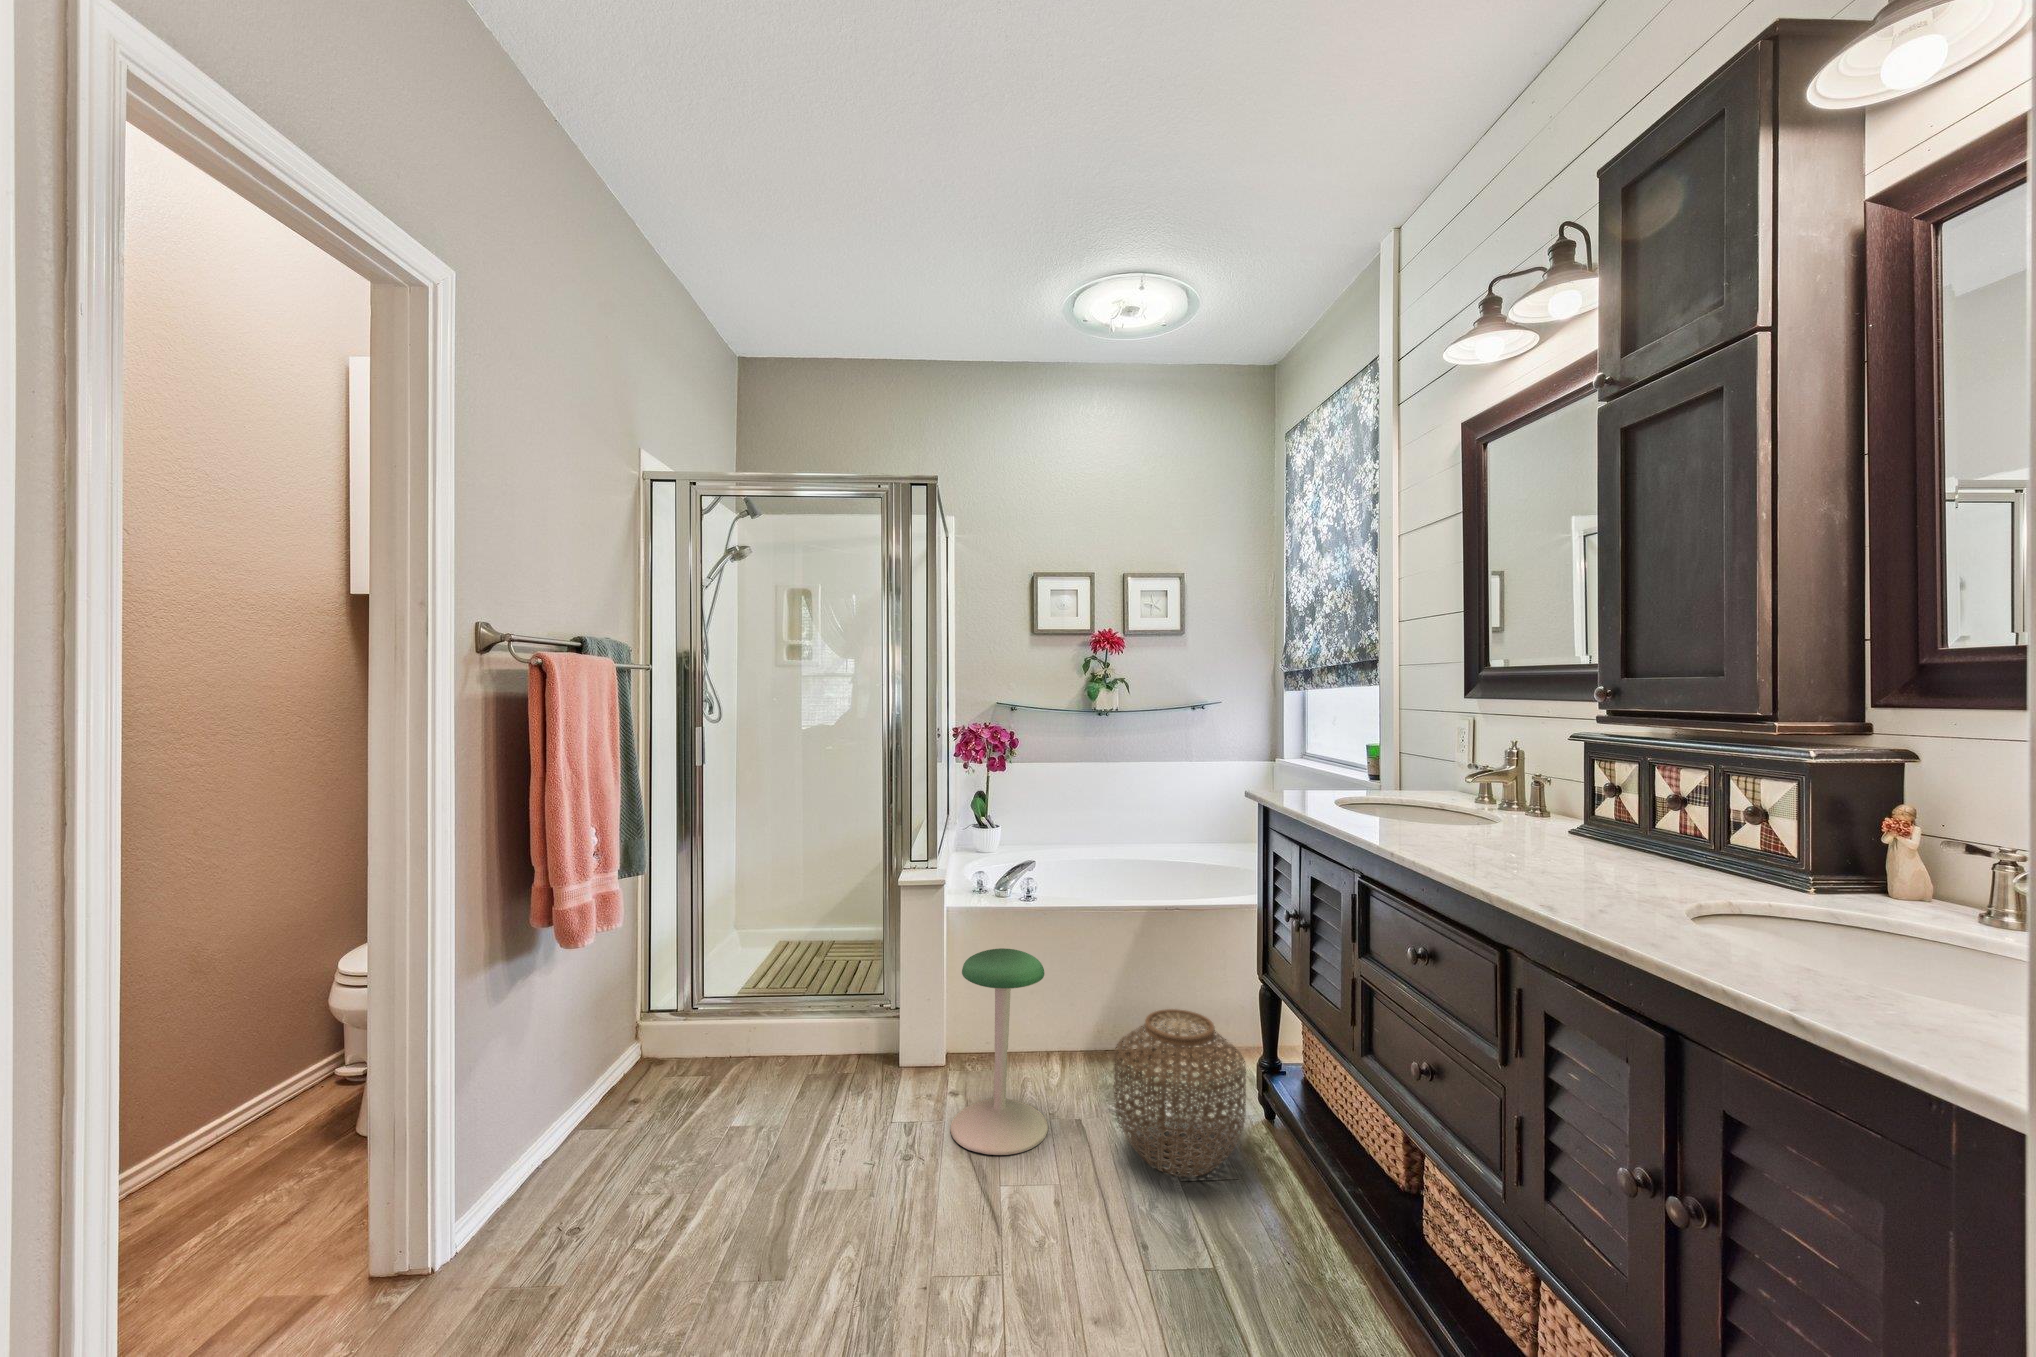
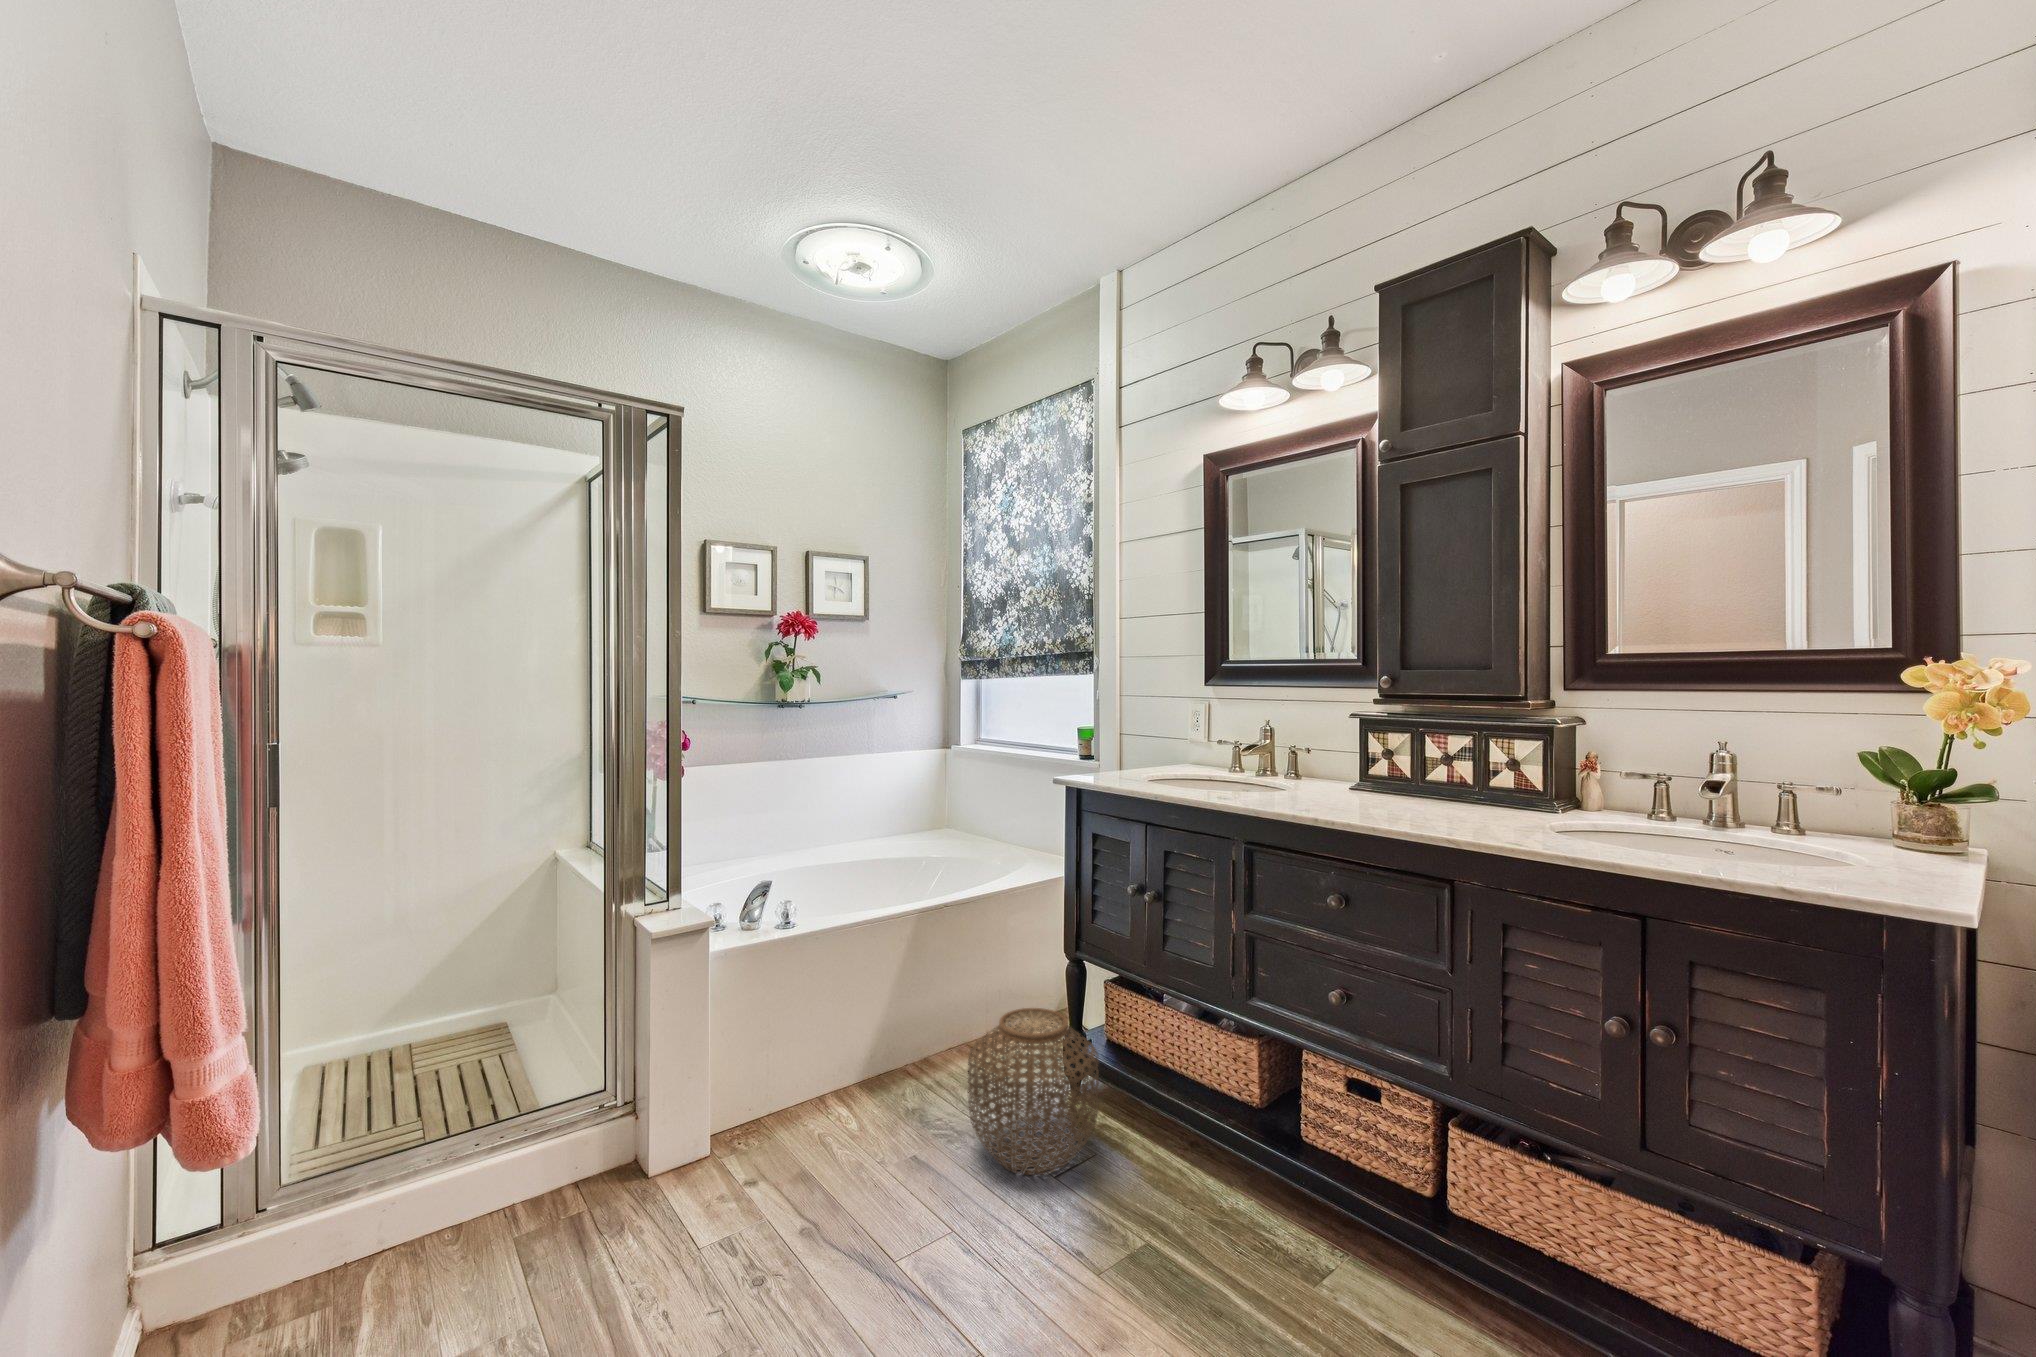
stool: present [950,948,1048,1155] -> none [782,988,898,1234]

